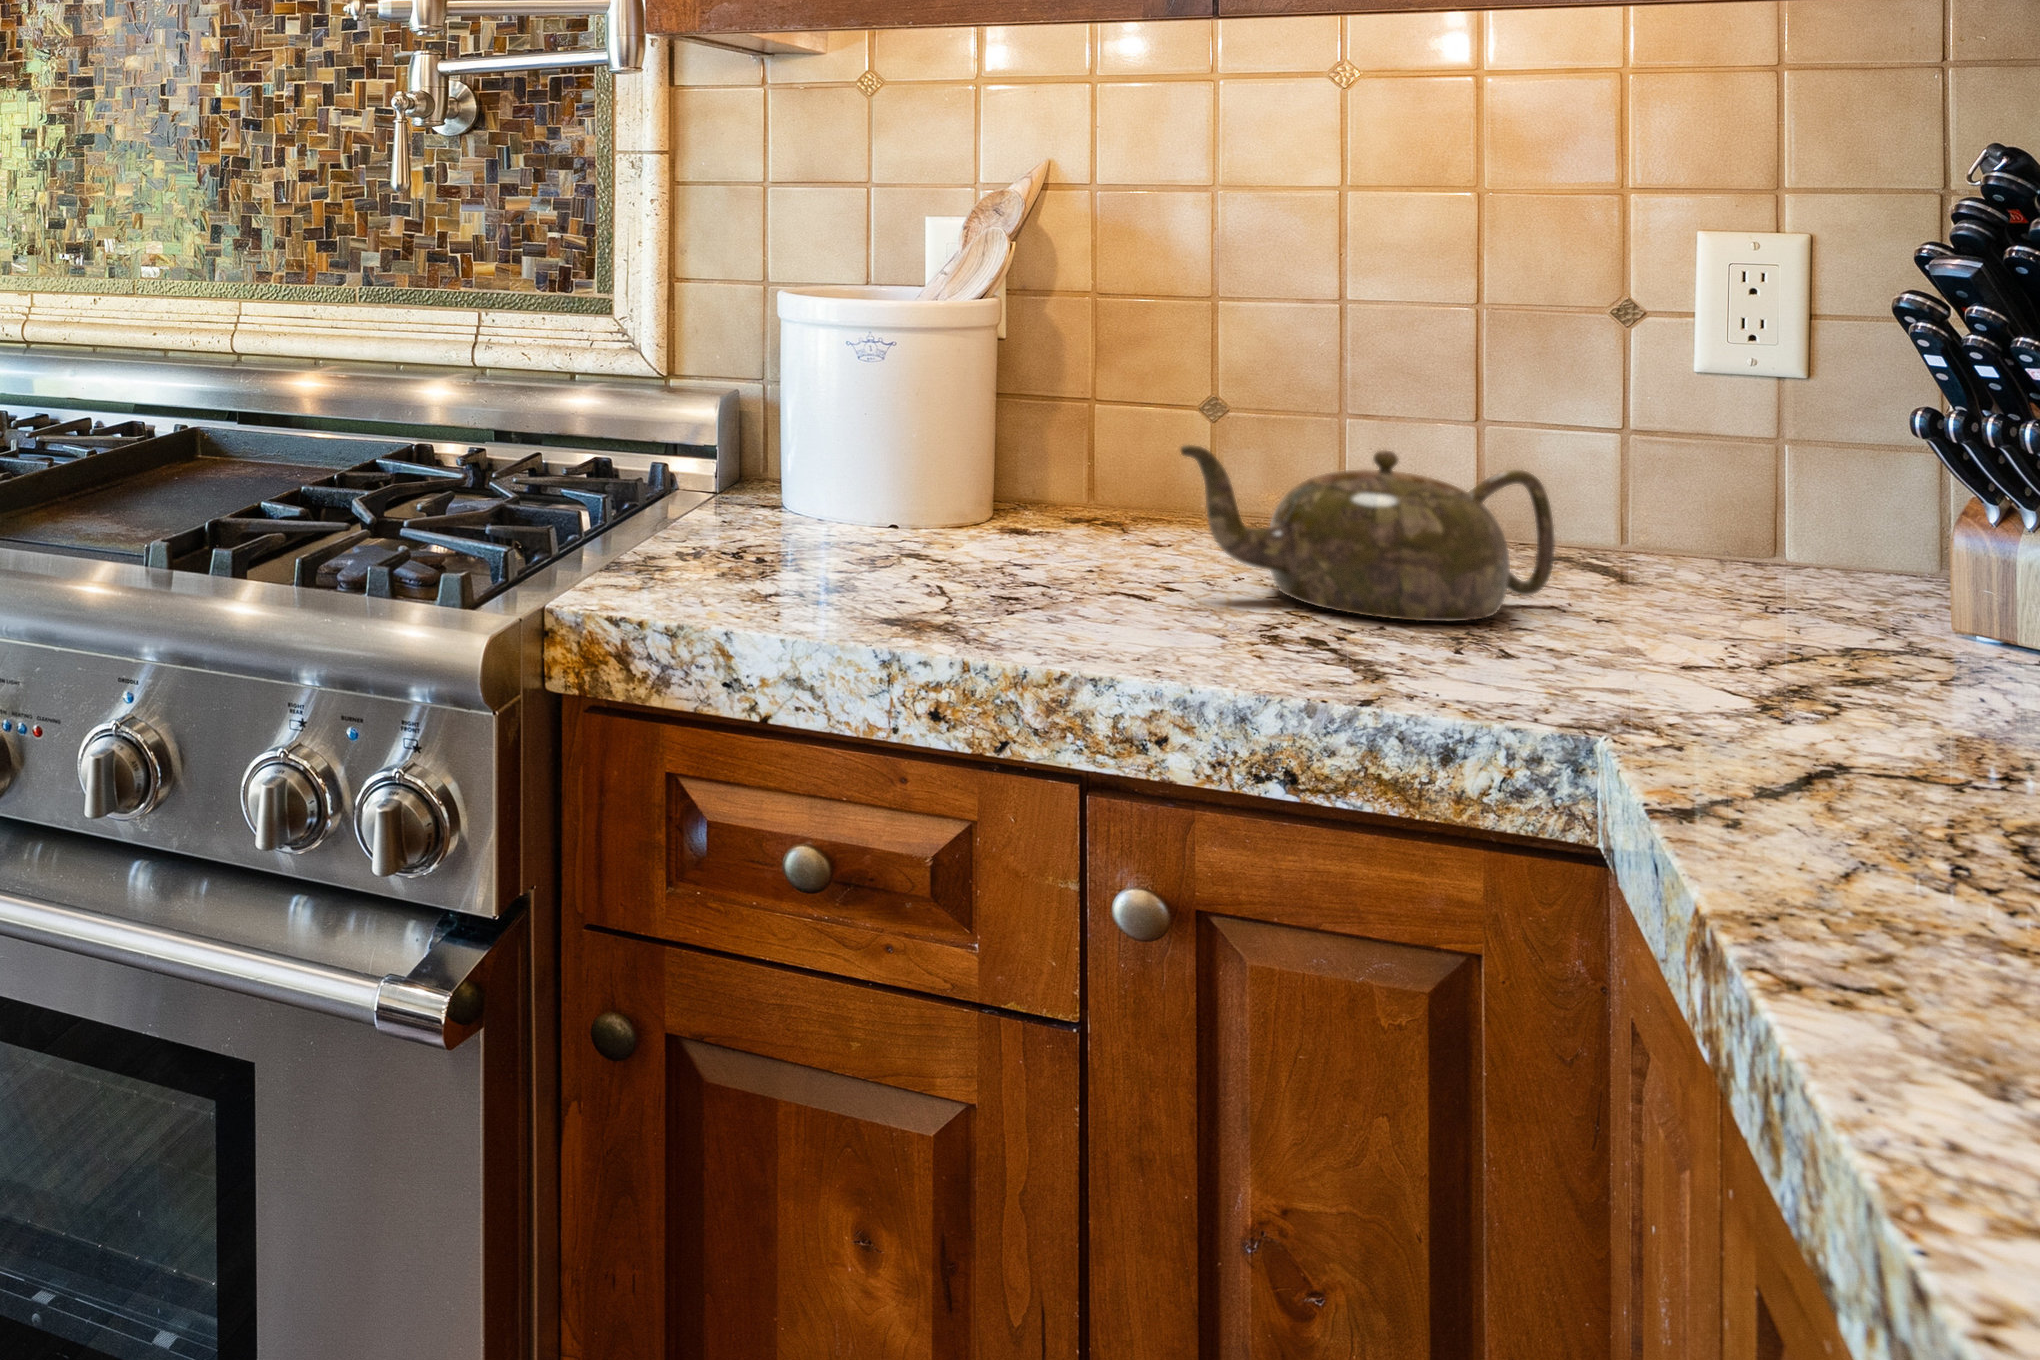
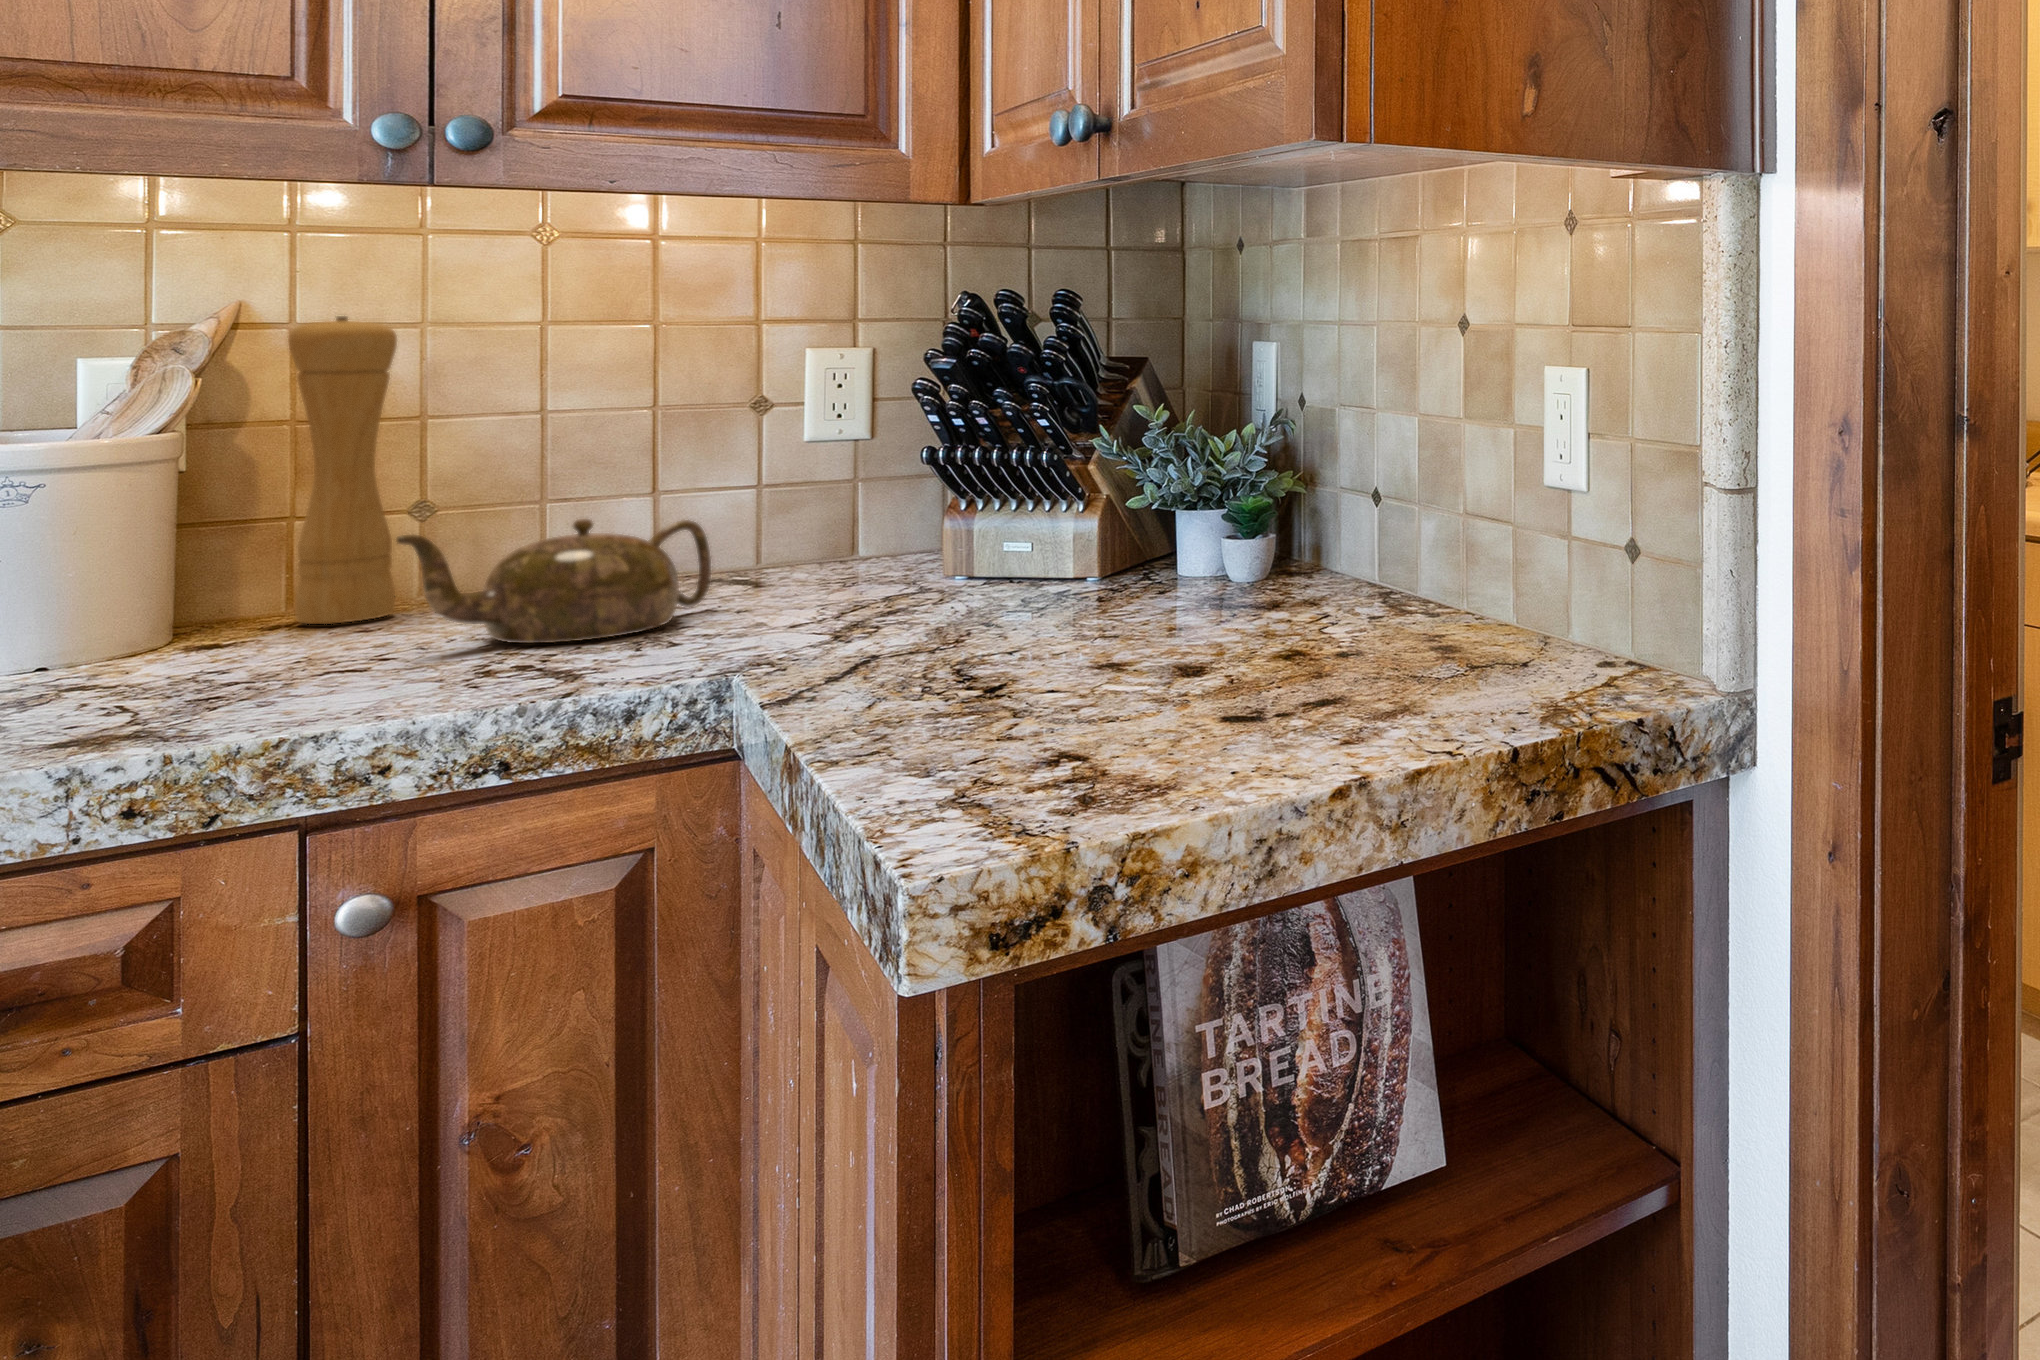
pepper mill: none [1091,180,1189,534] -> present [288,316,397,624]

